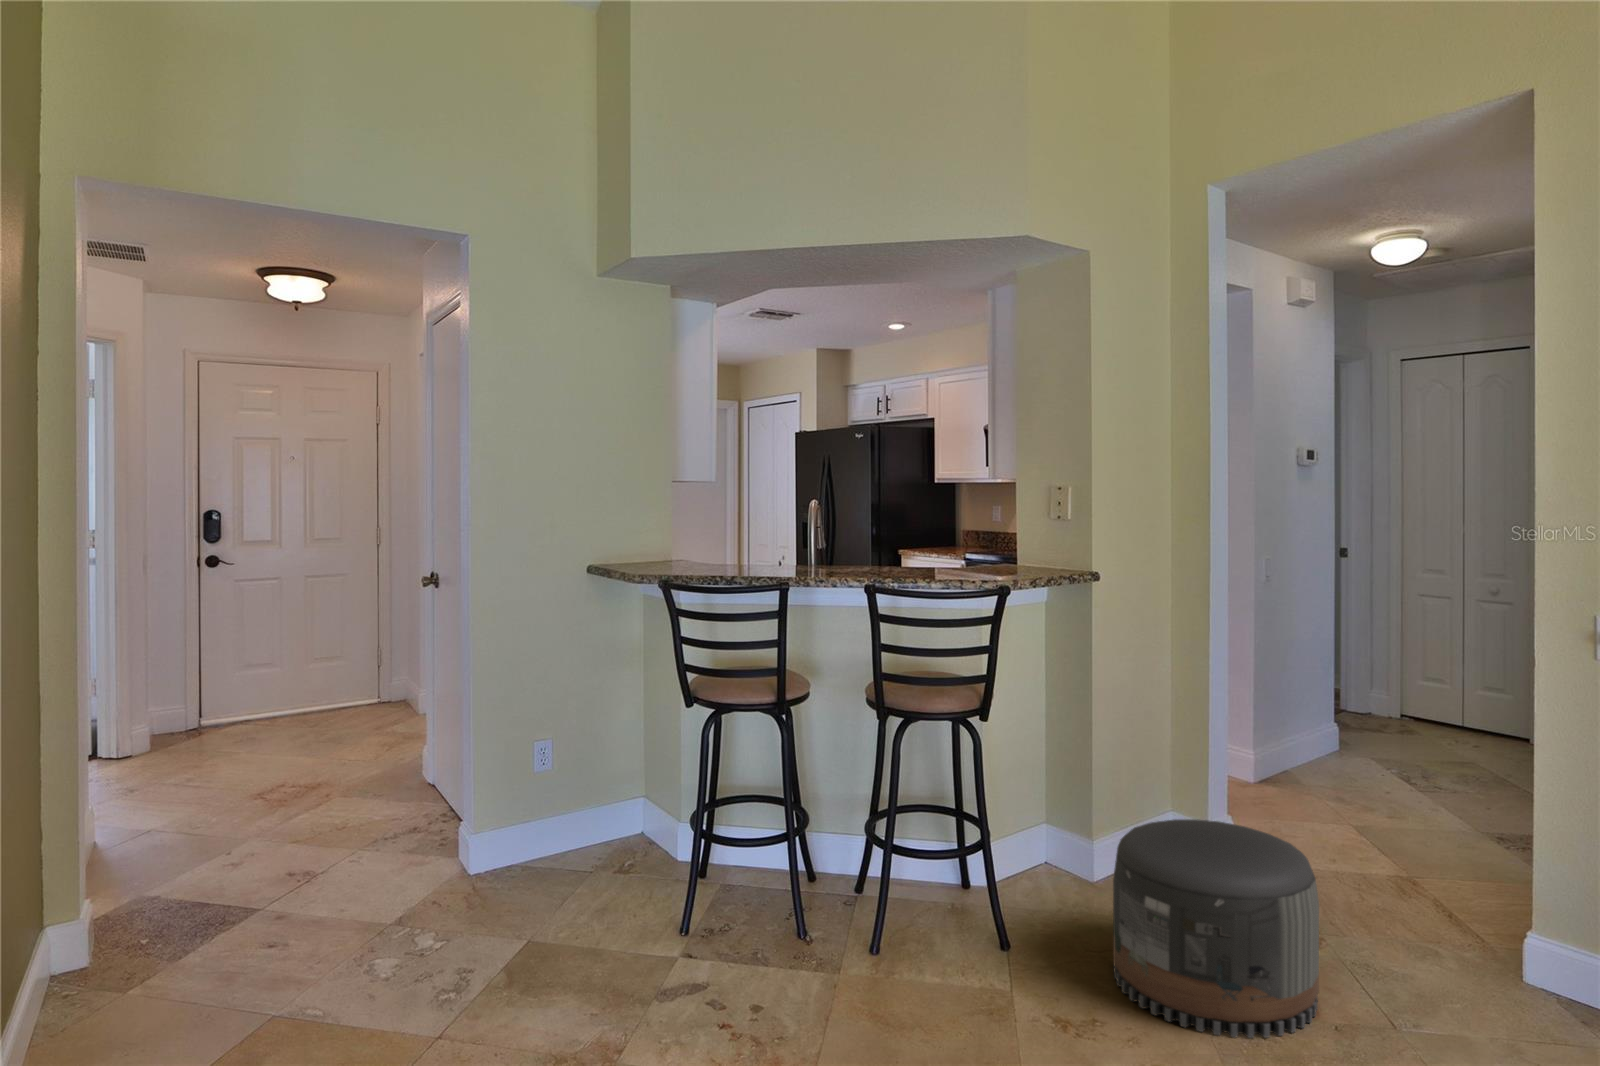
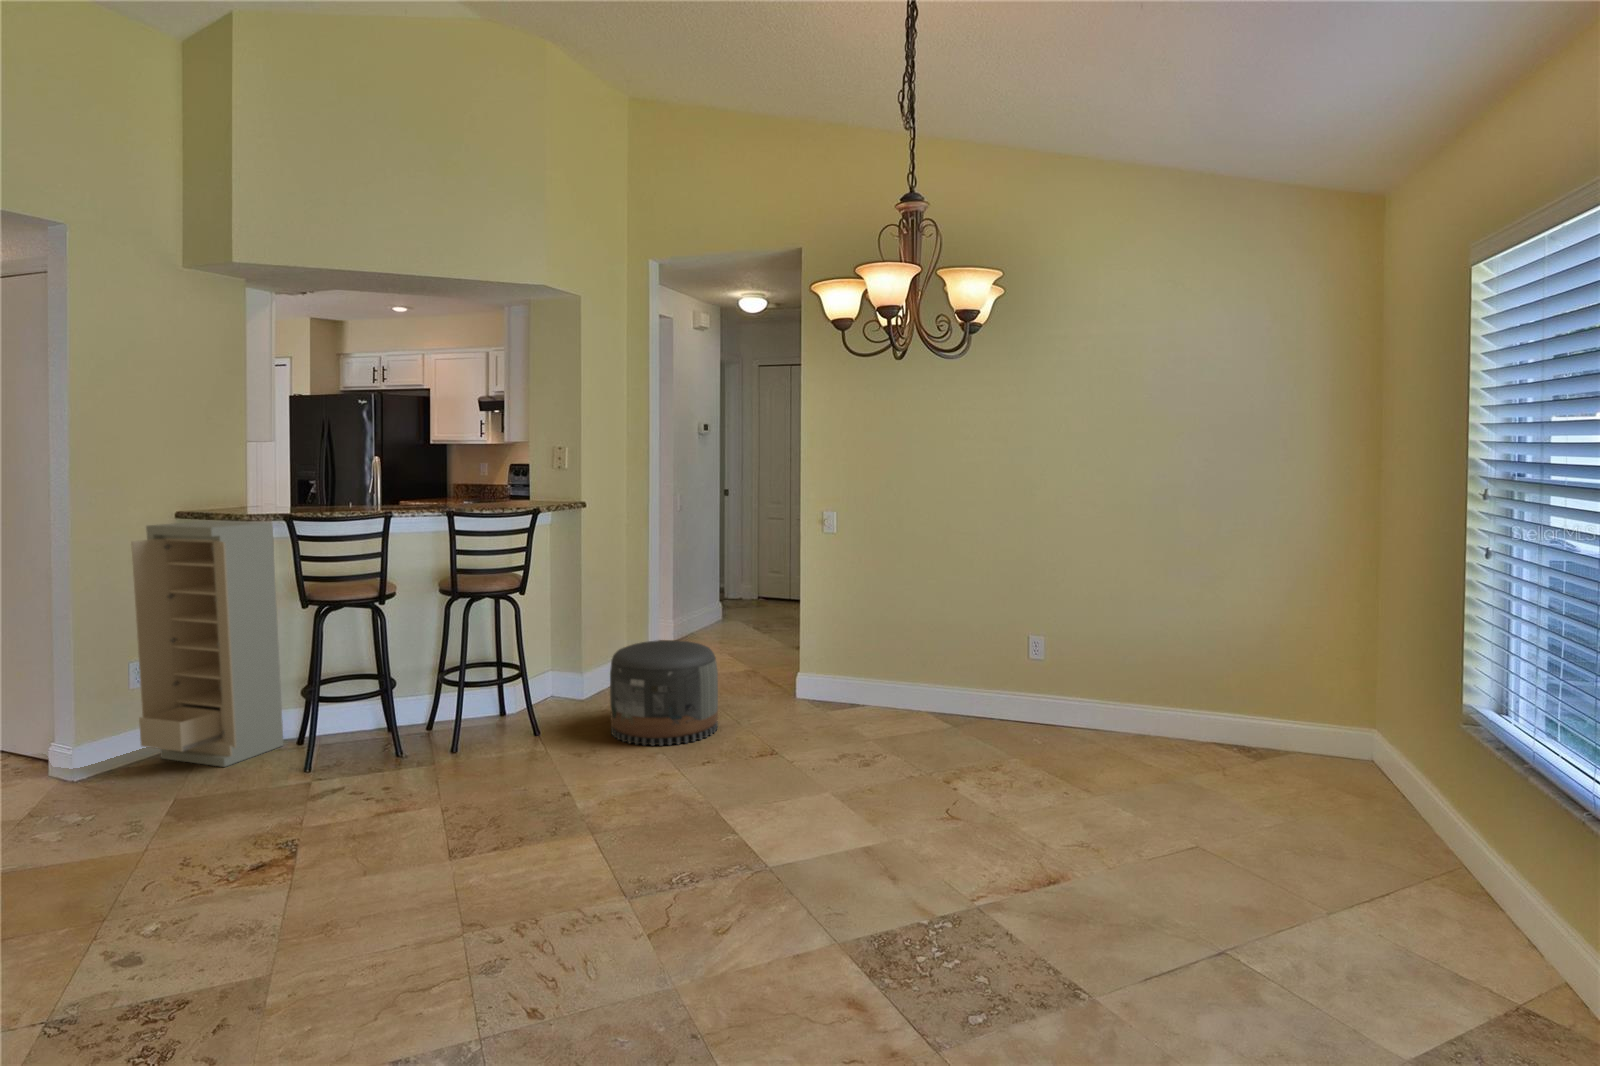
storage cabinet: none [526,587,678,908] -> present [131,521,284,767]

